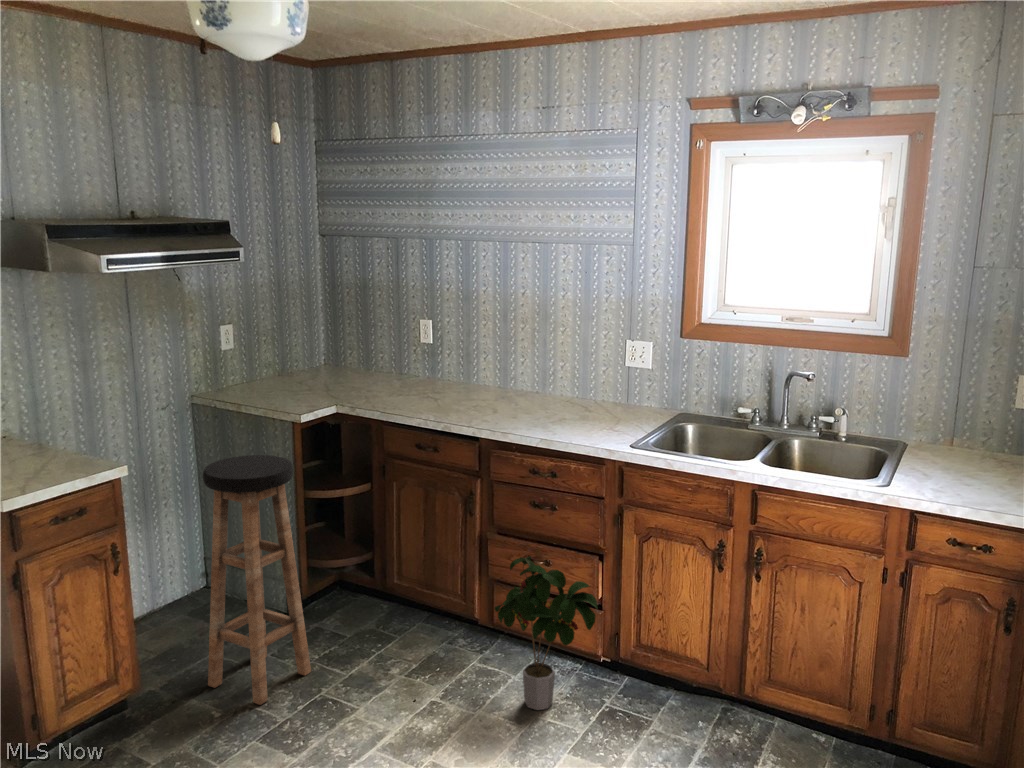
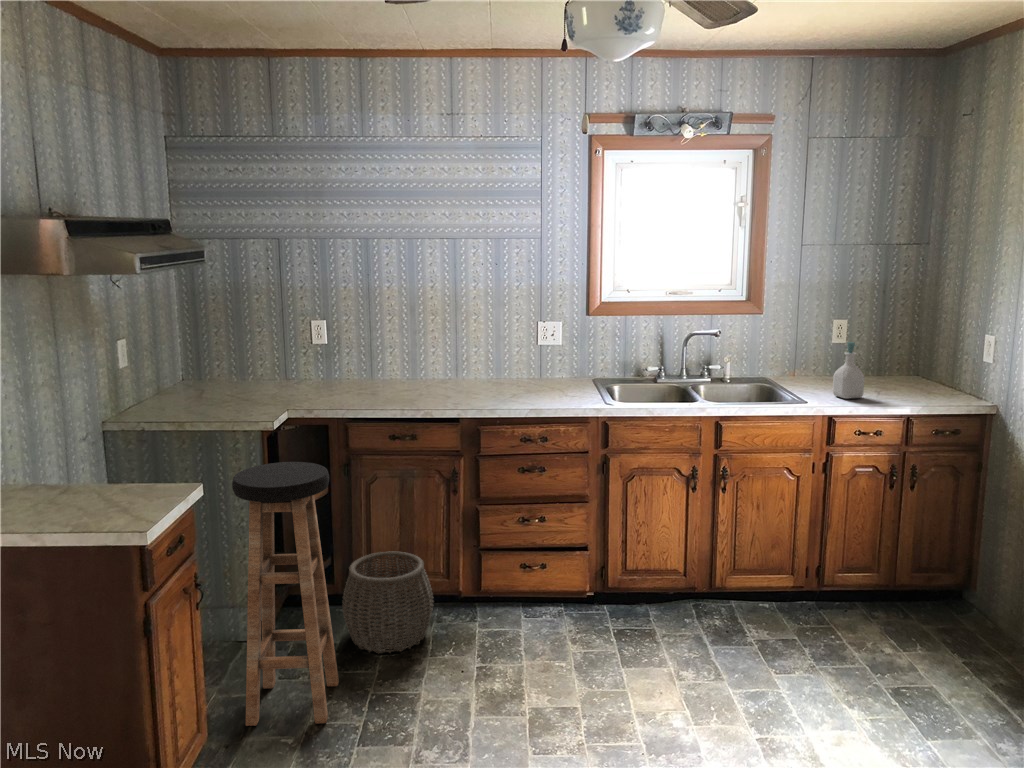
soap bottle: none [941,411,984,493] -> present [833,342,865,399]
potted plant: present [495,556,598,710] -> none [505,514,625,647]
woven basket: none [346,559,438,662] -> present [342,551,433,653]

